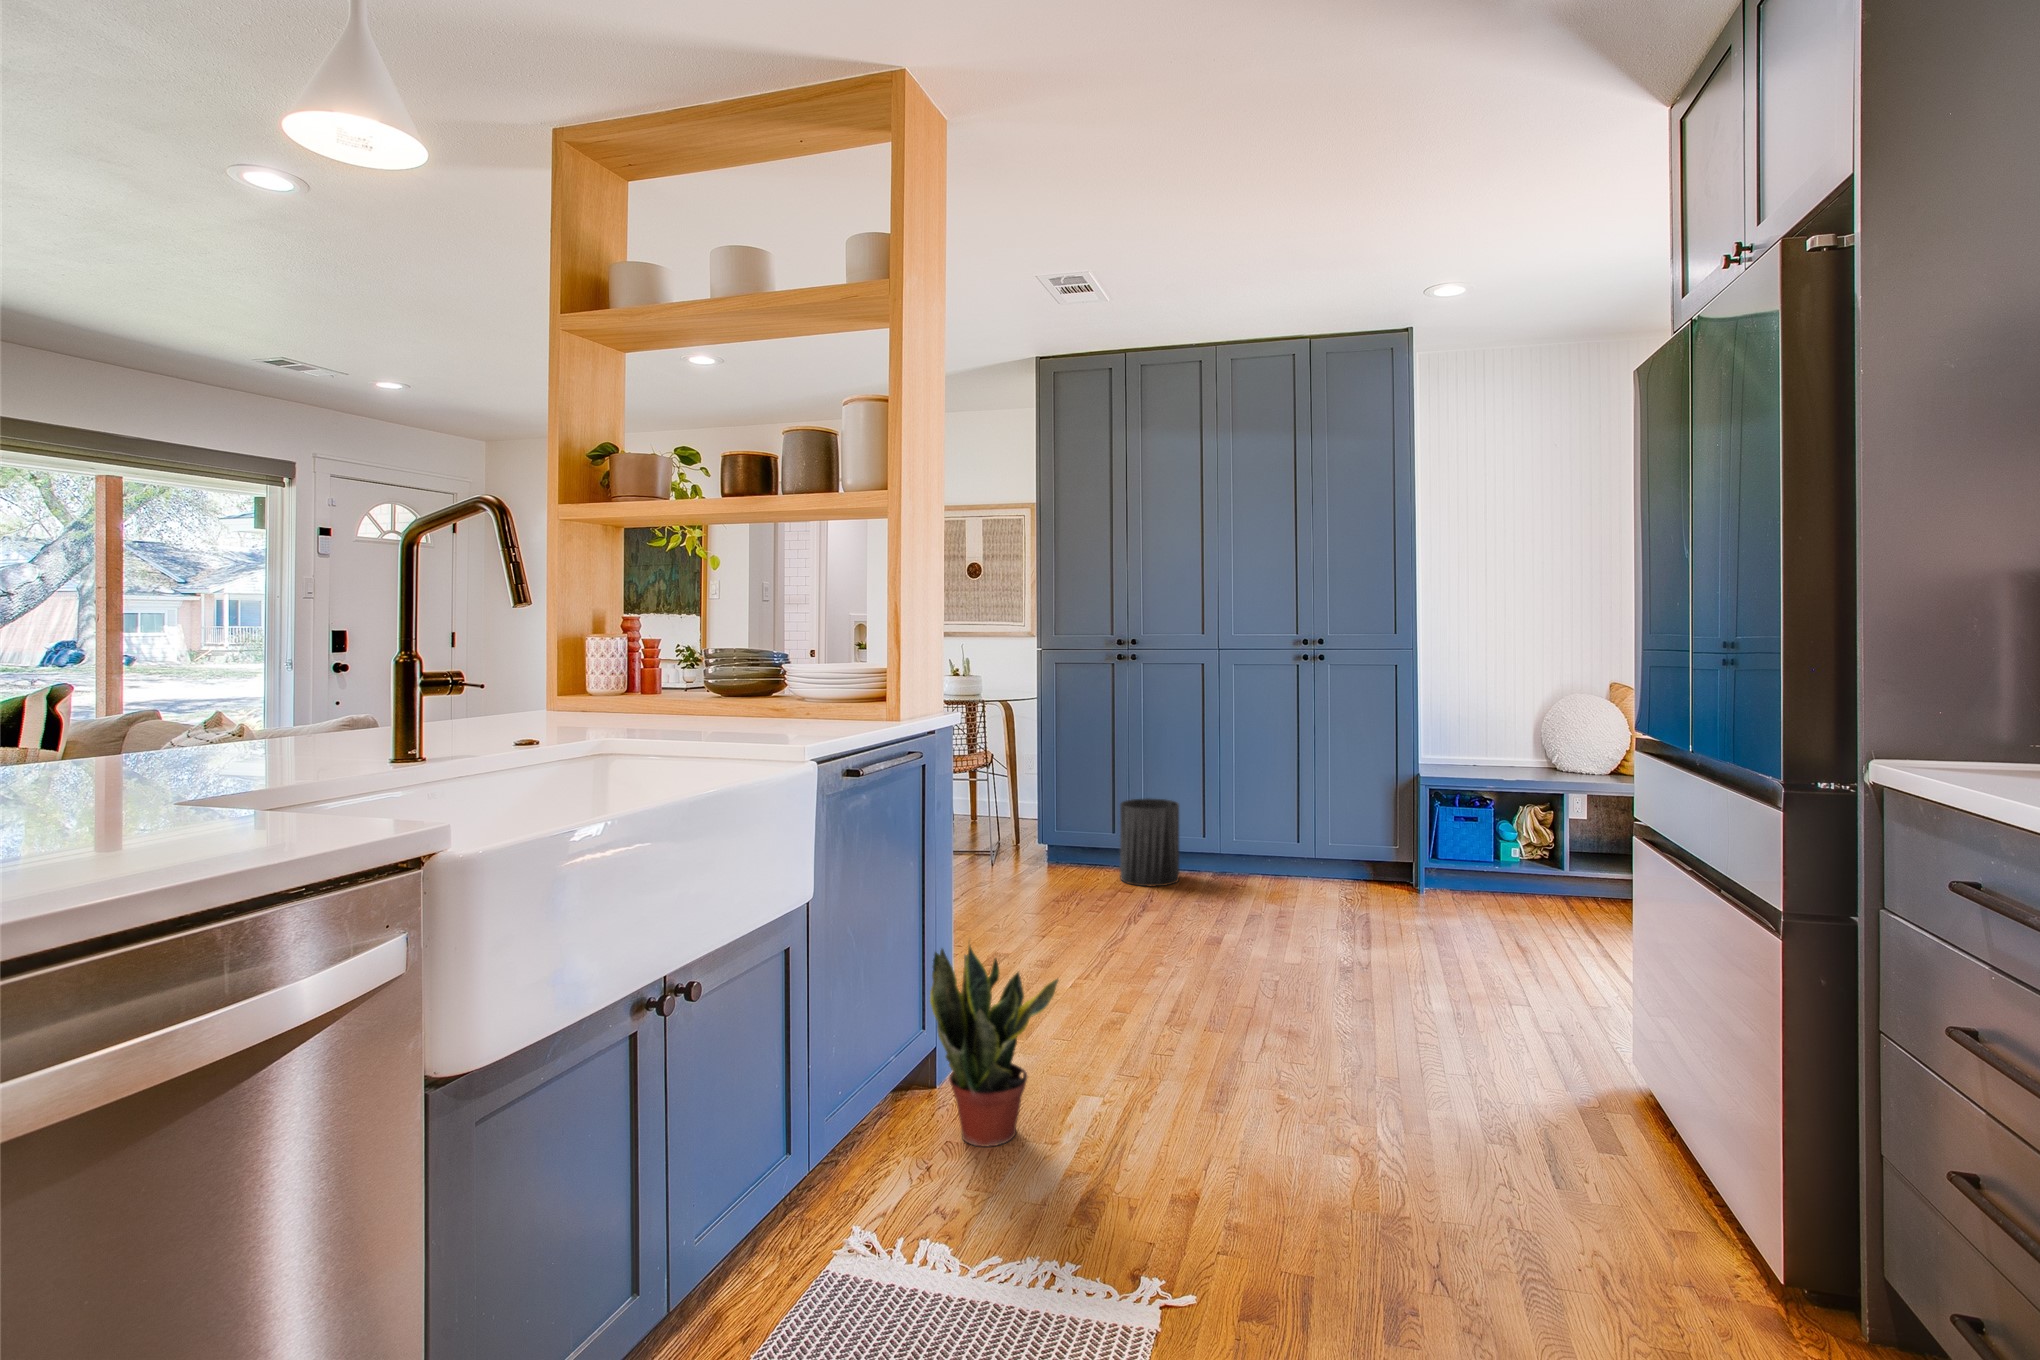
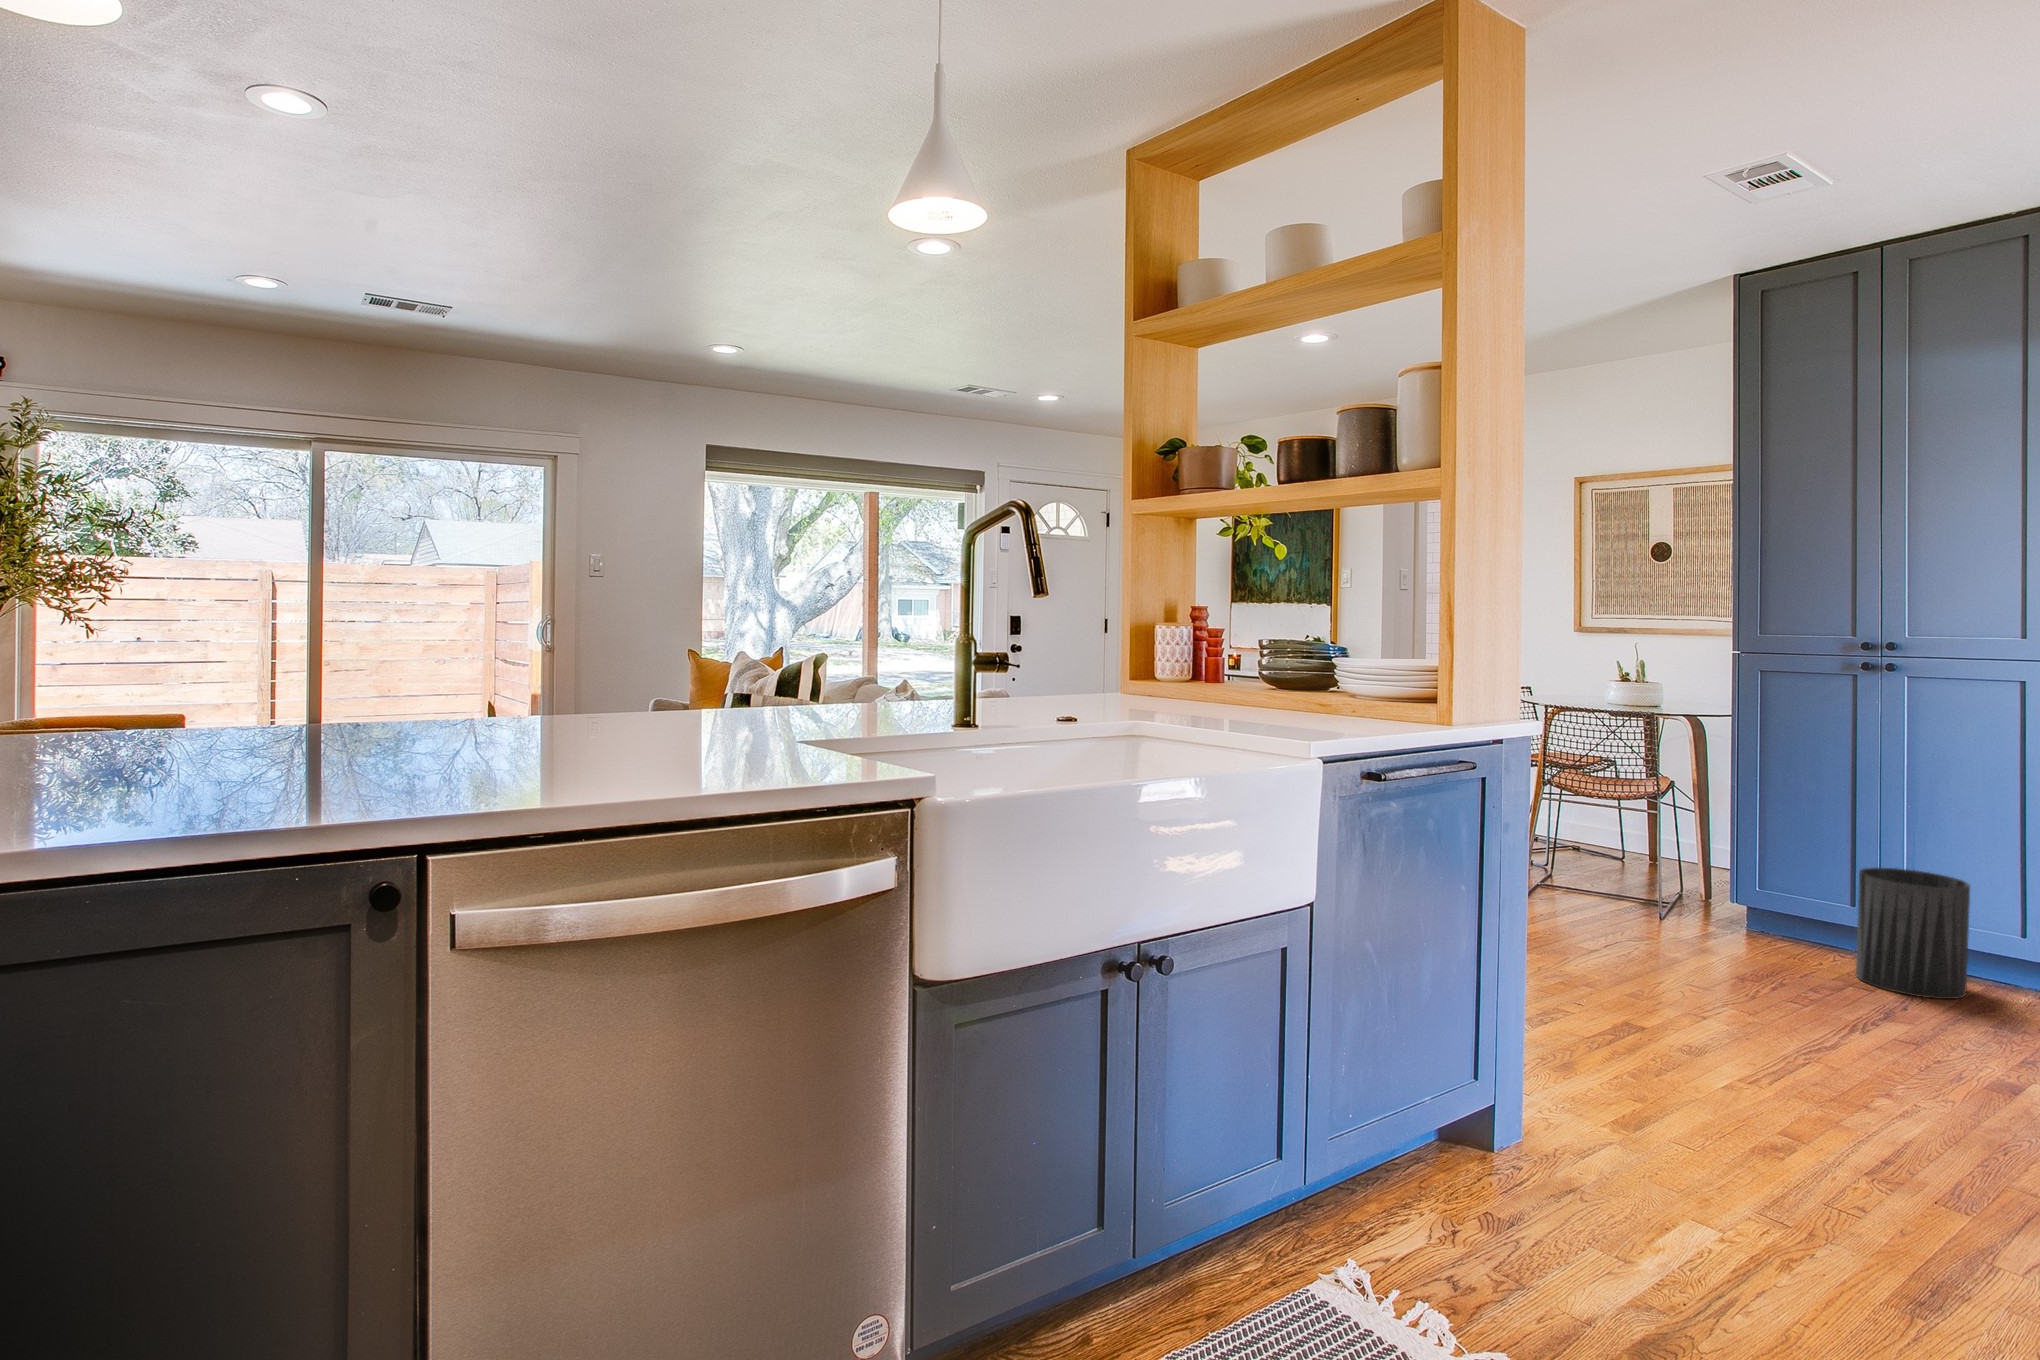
potted plant: present [930,945,1058,1146] -> none [1468,986,1631,1242]

